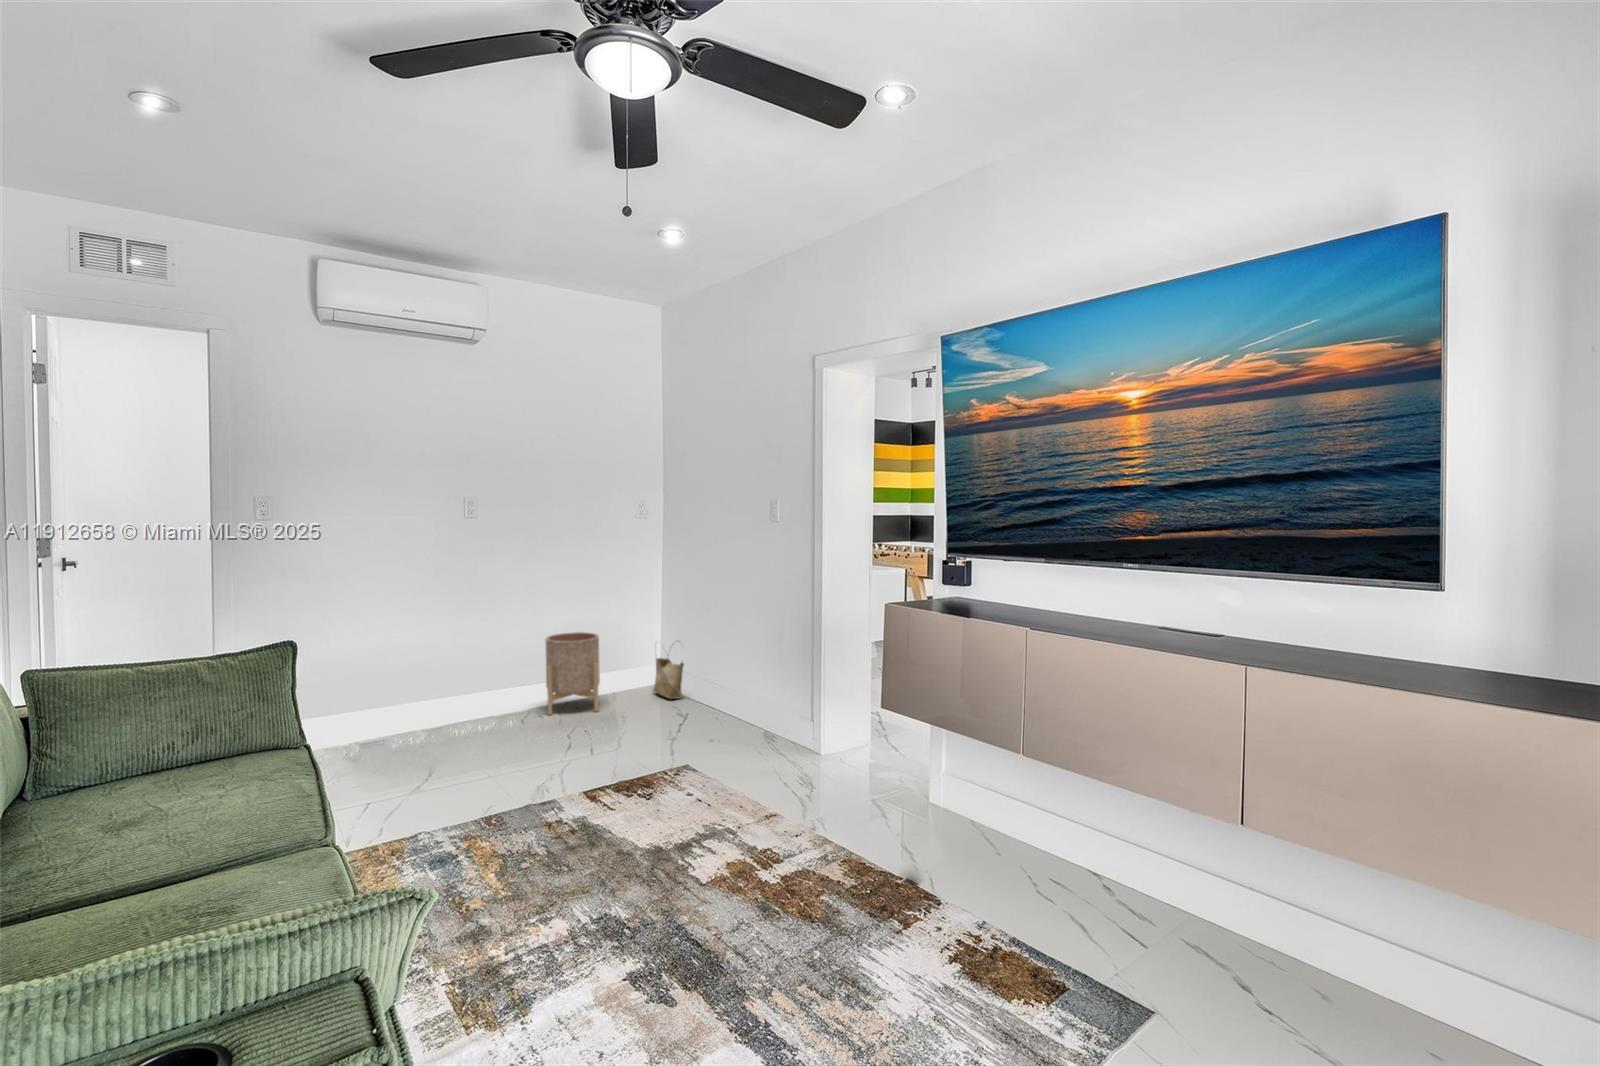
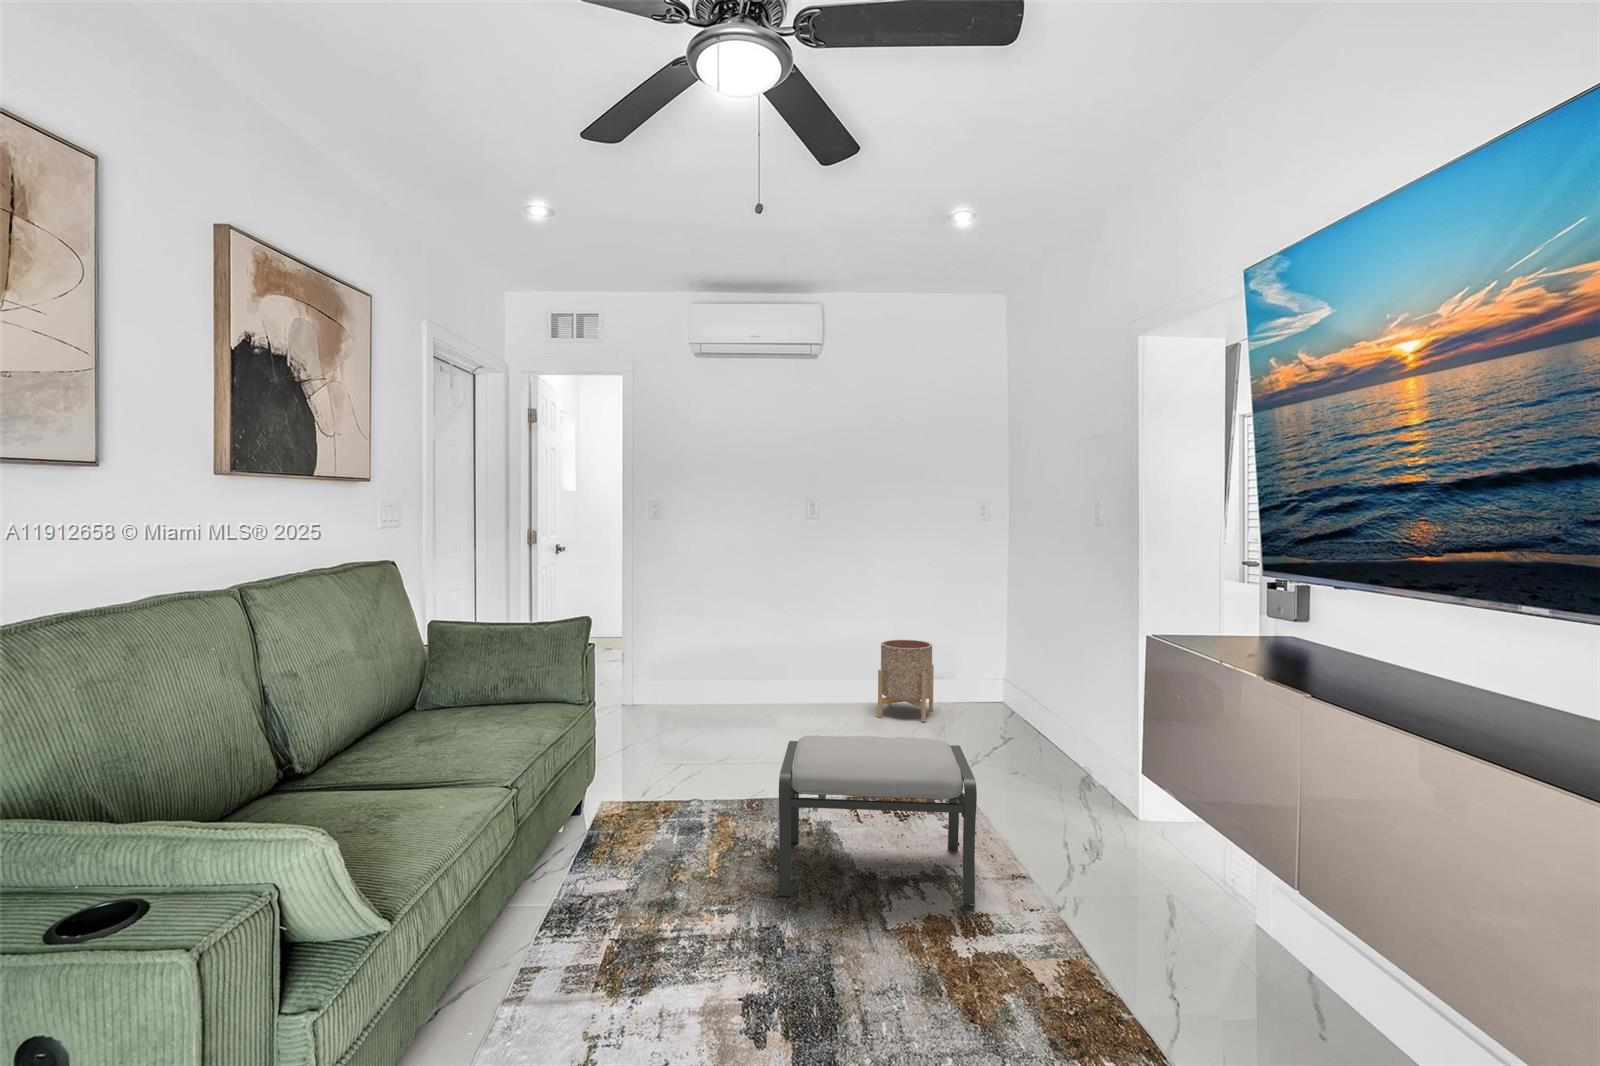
woven basket: present [653,655,684,699] -> none [992,659,1023,724]
ottoman: none [554,715,756,891] -> present [779,735,977,905]

